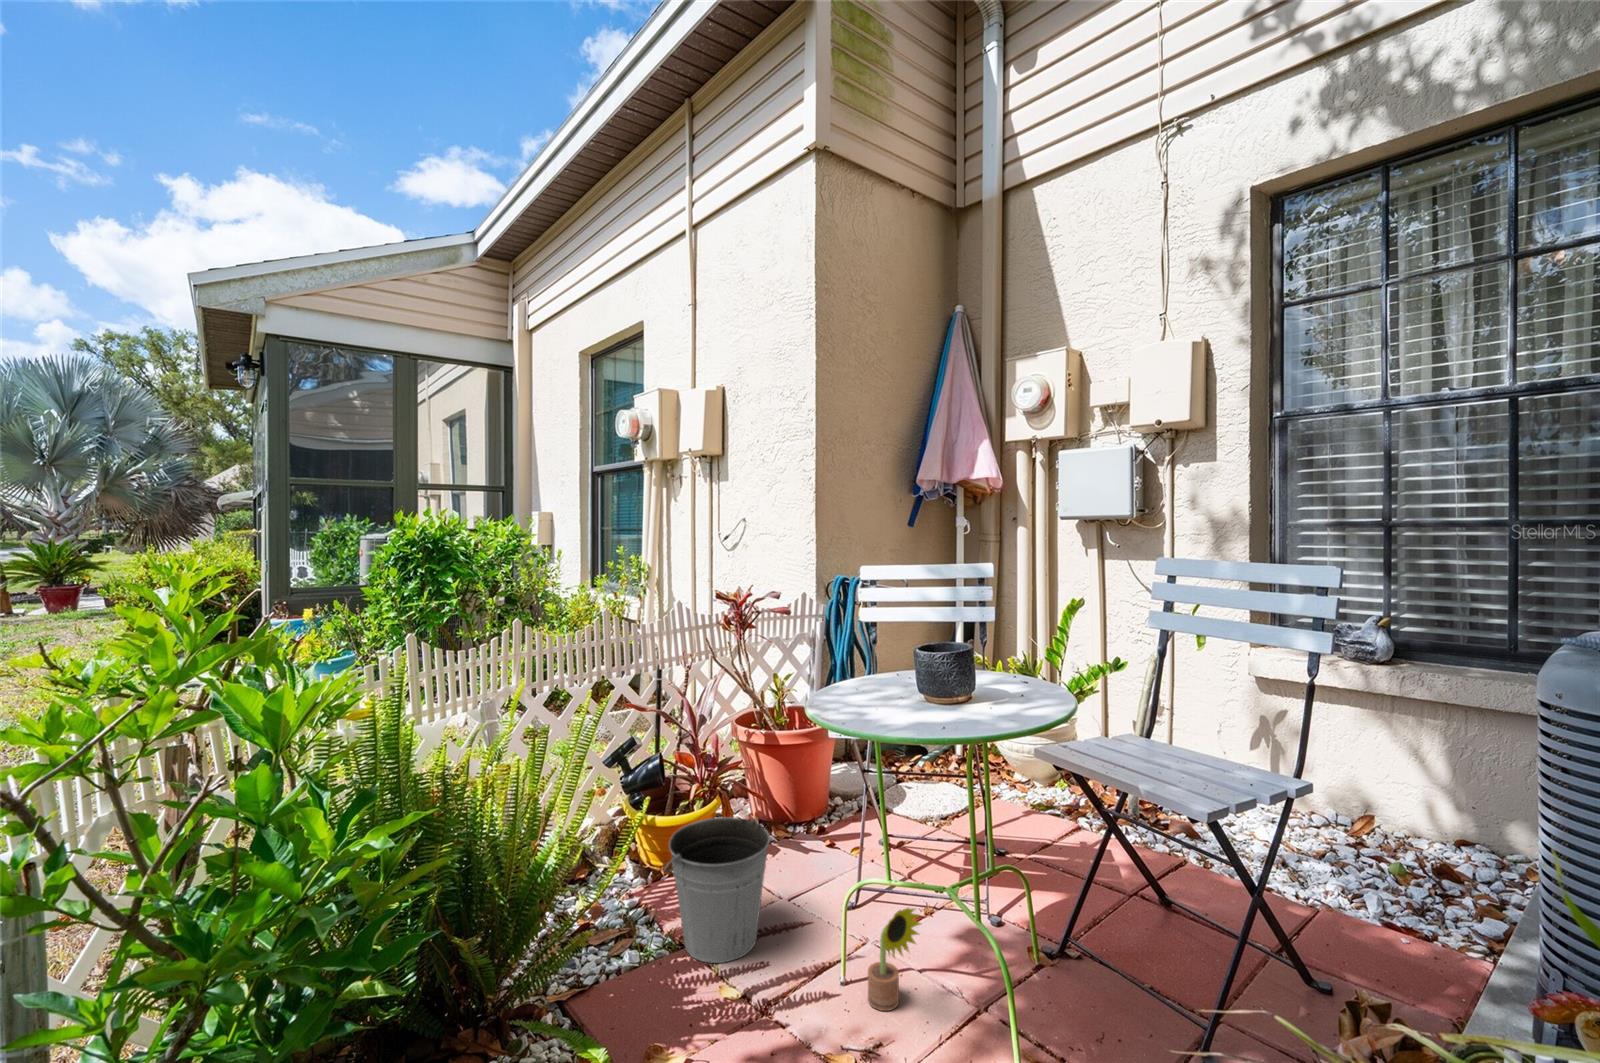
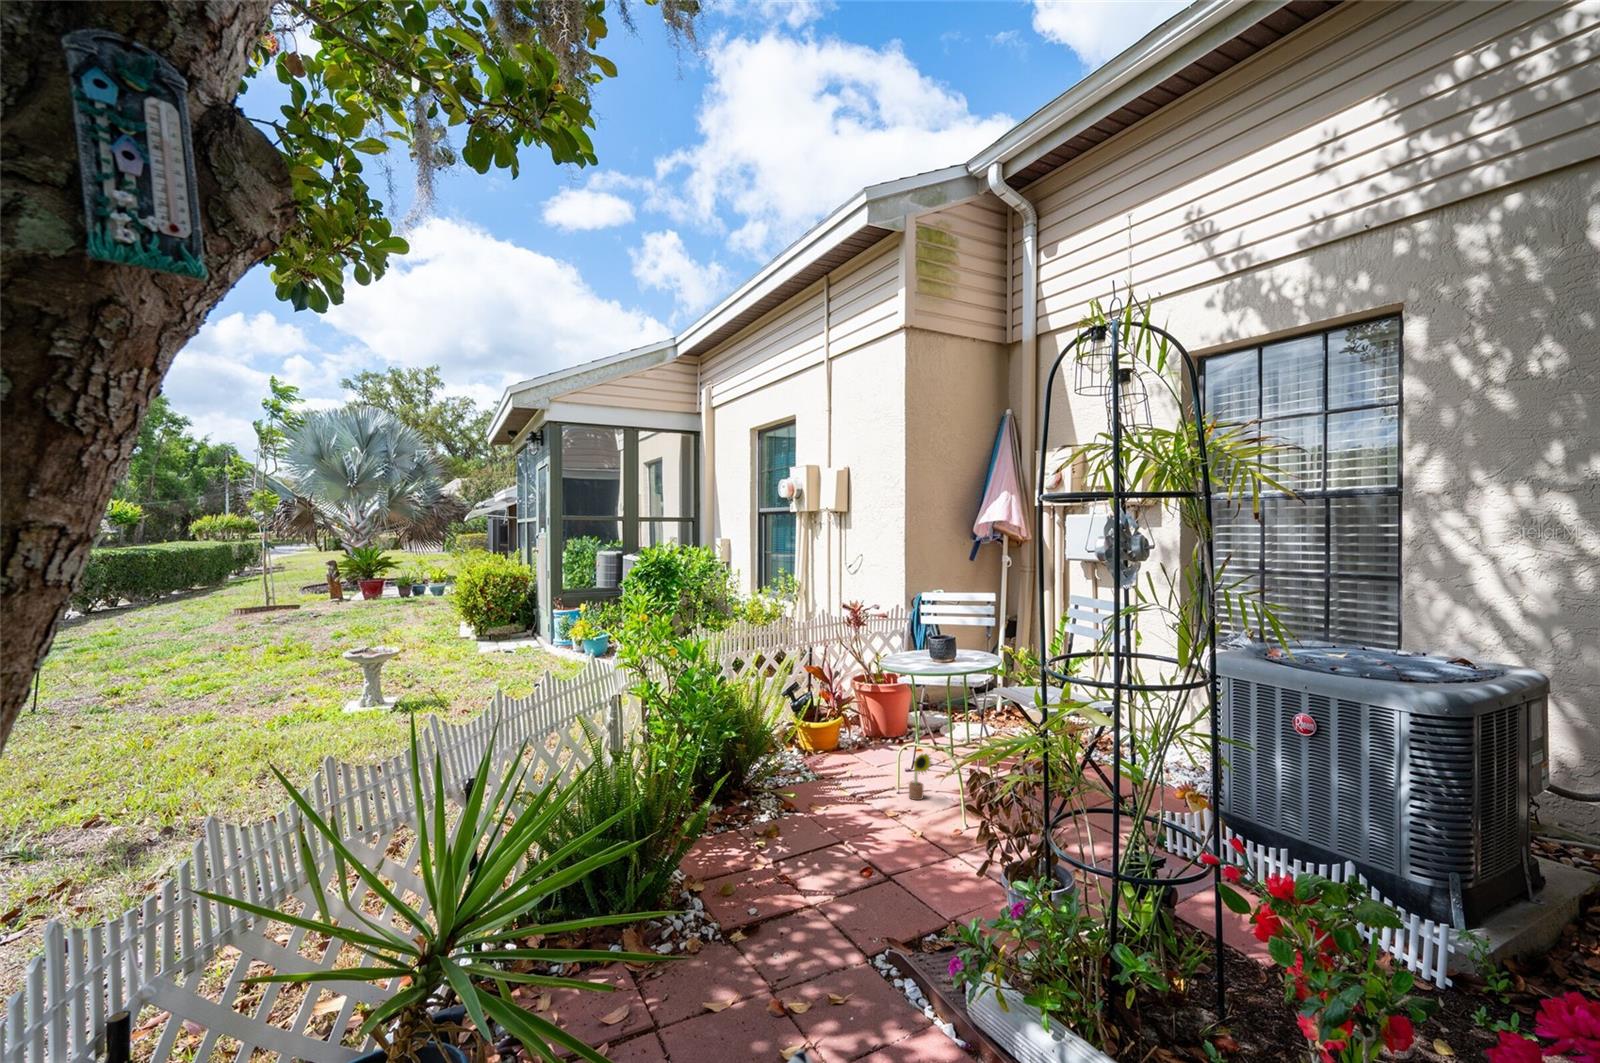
bucket: present [664,817,770,963] -> none [815,719,867,782]

